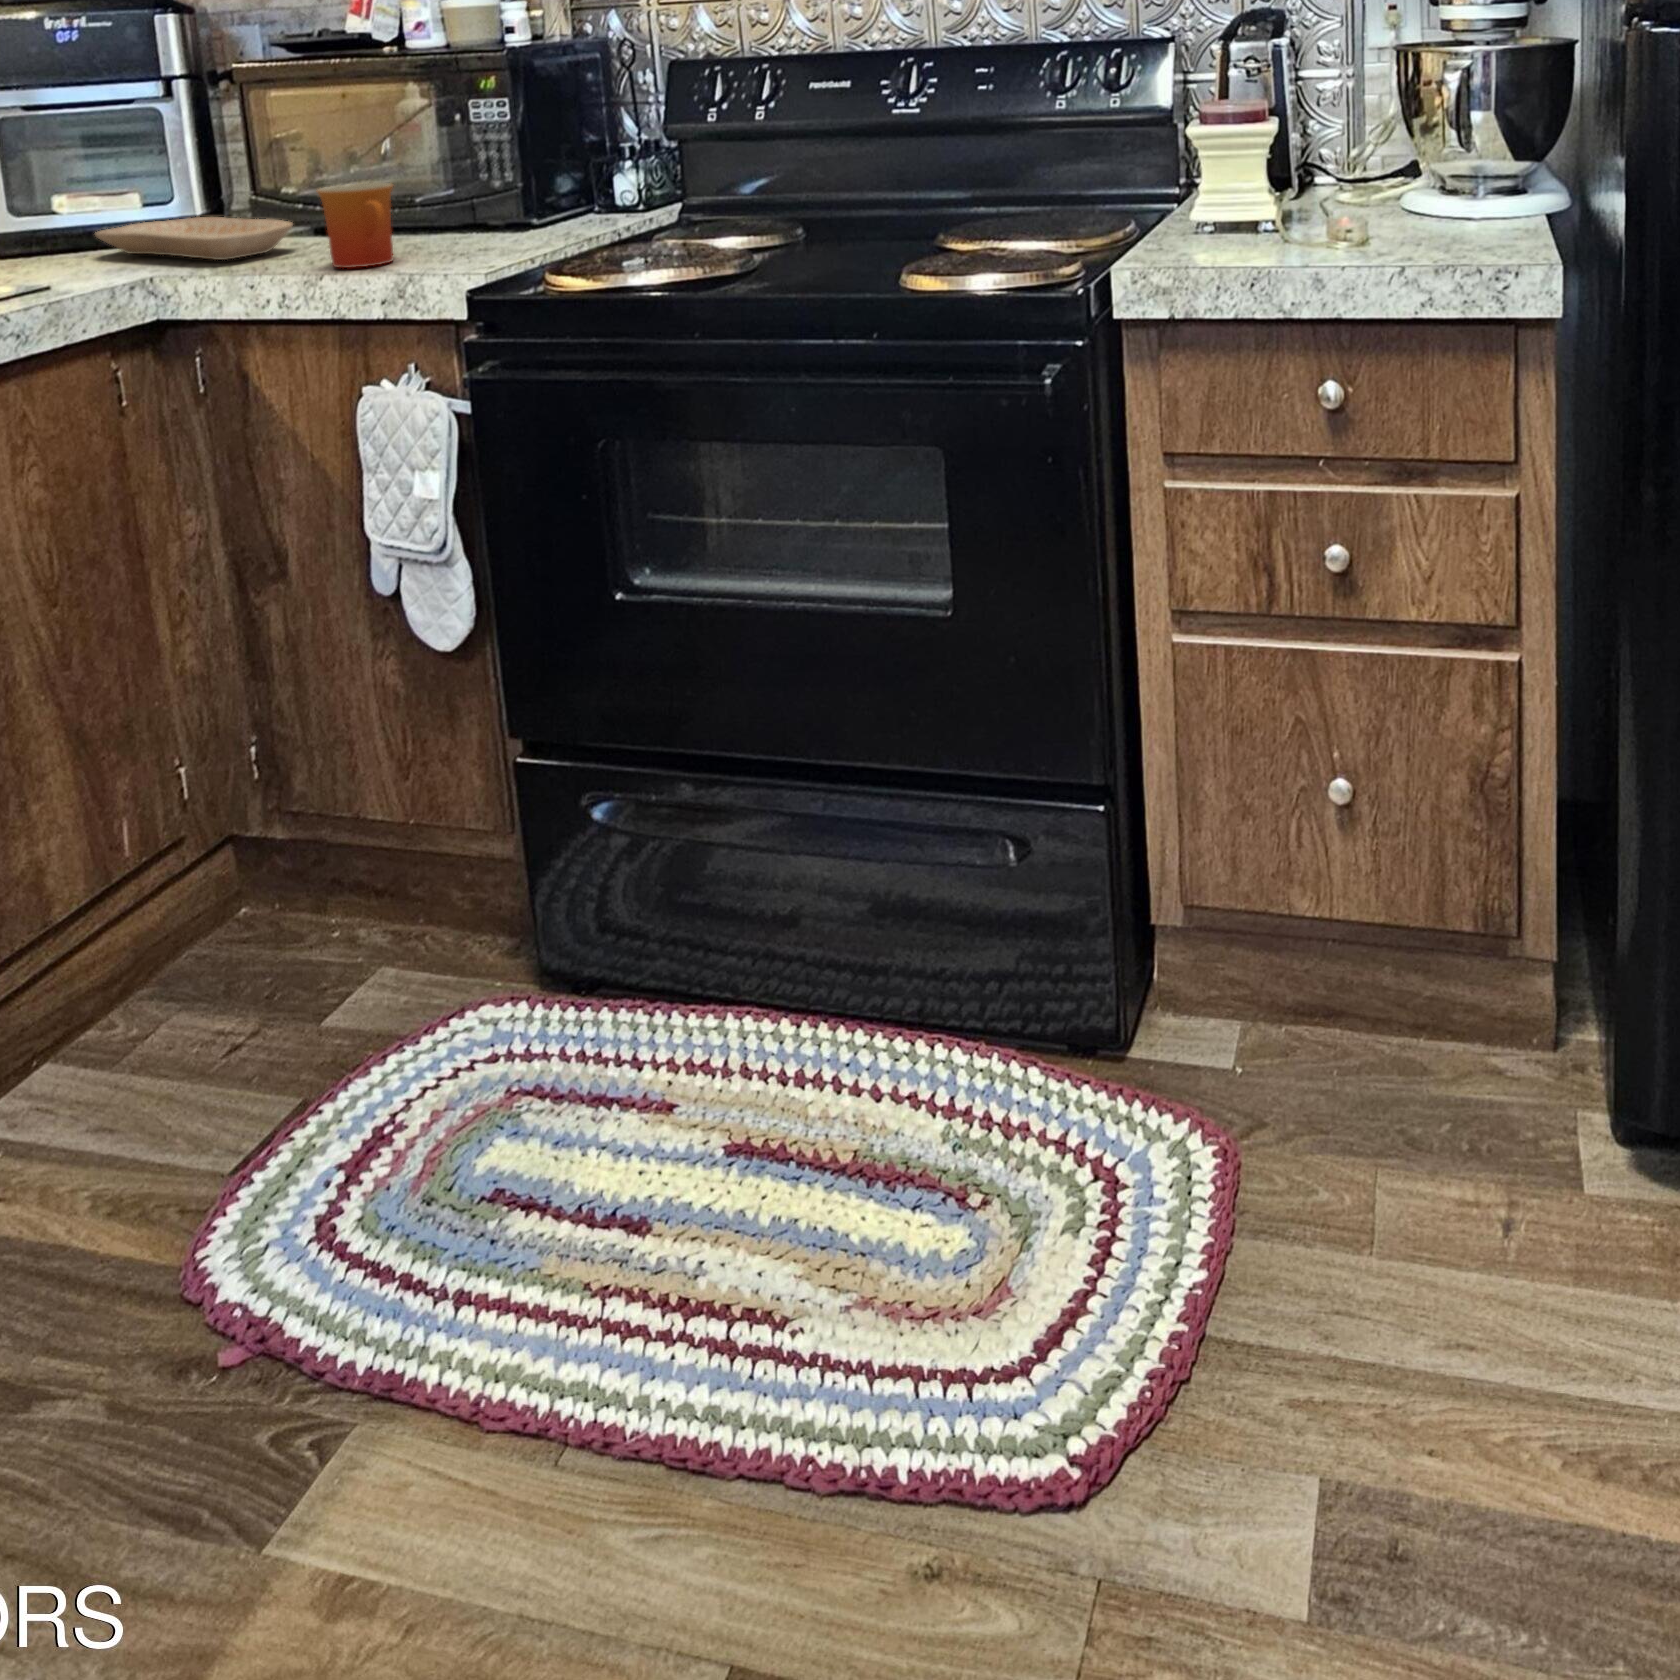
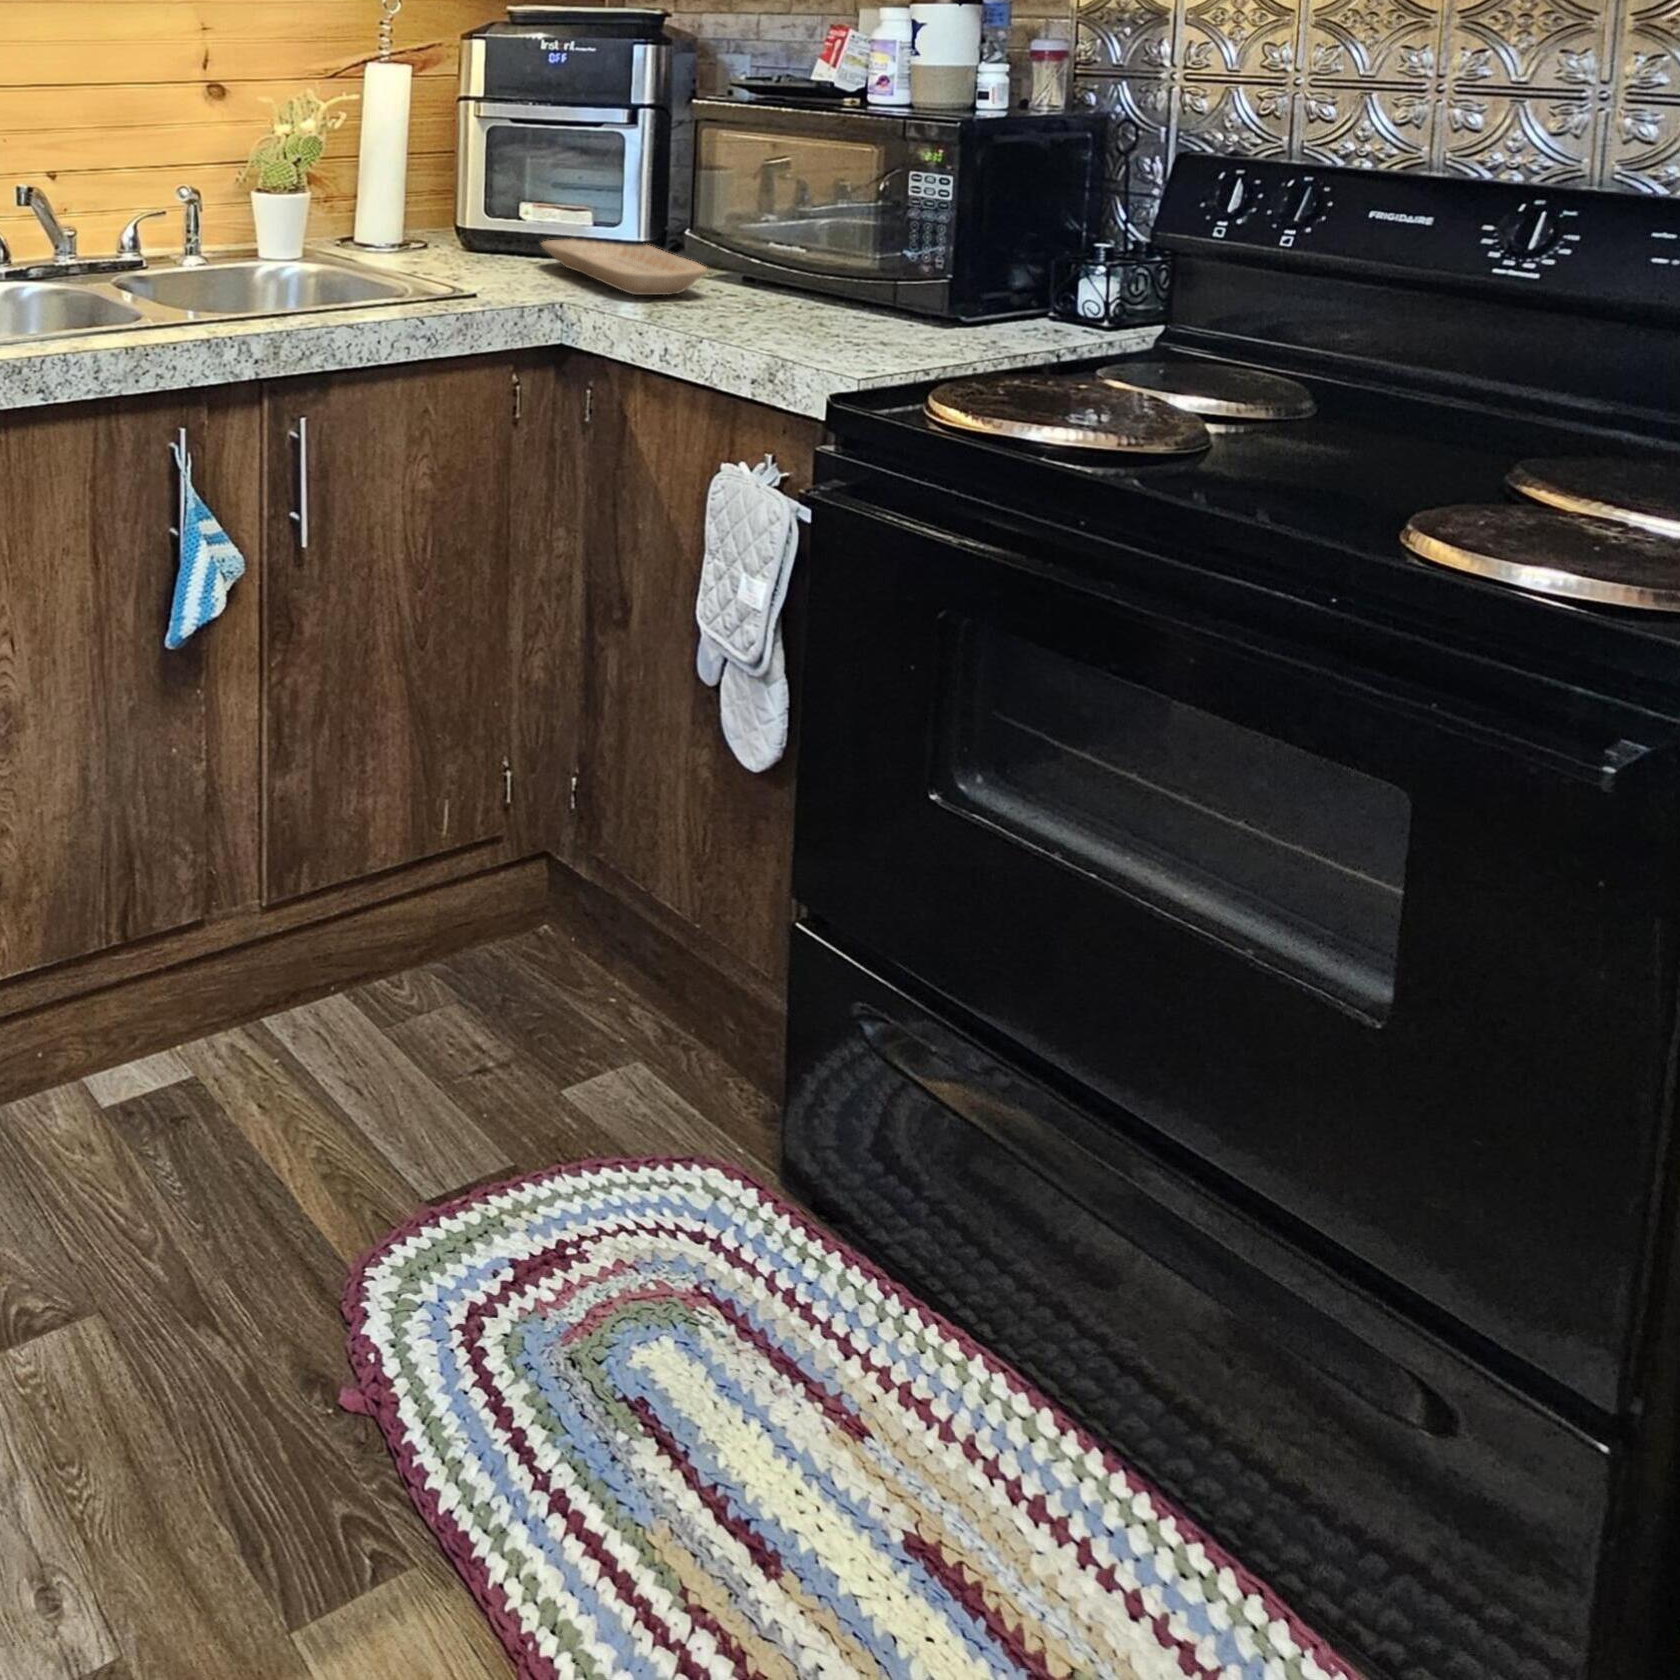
mug: present [316,183,393,268] -> none [717,244,798,337]

